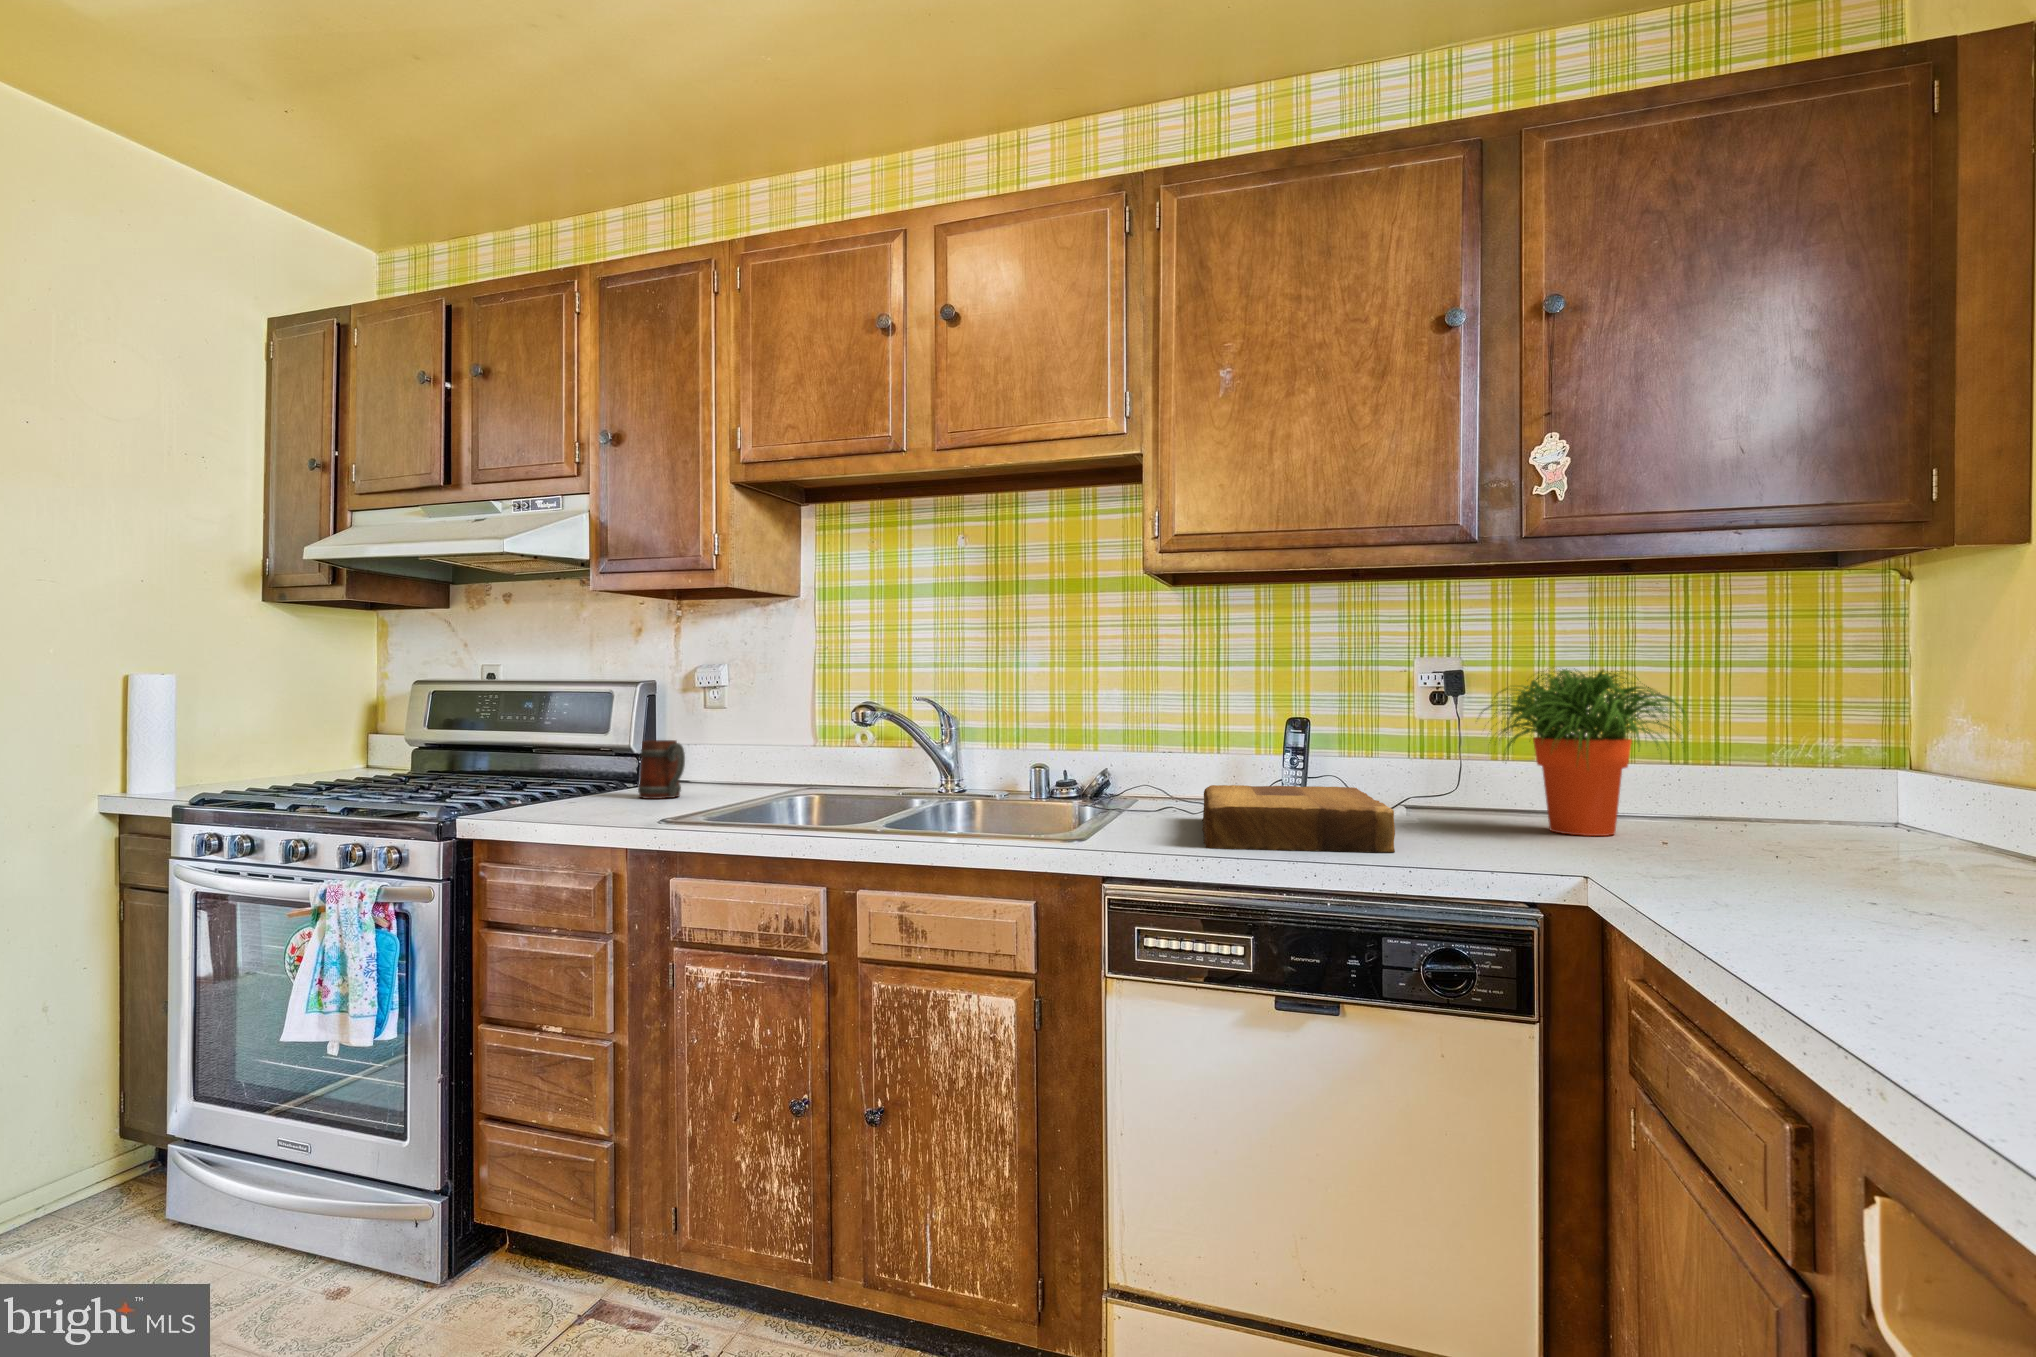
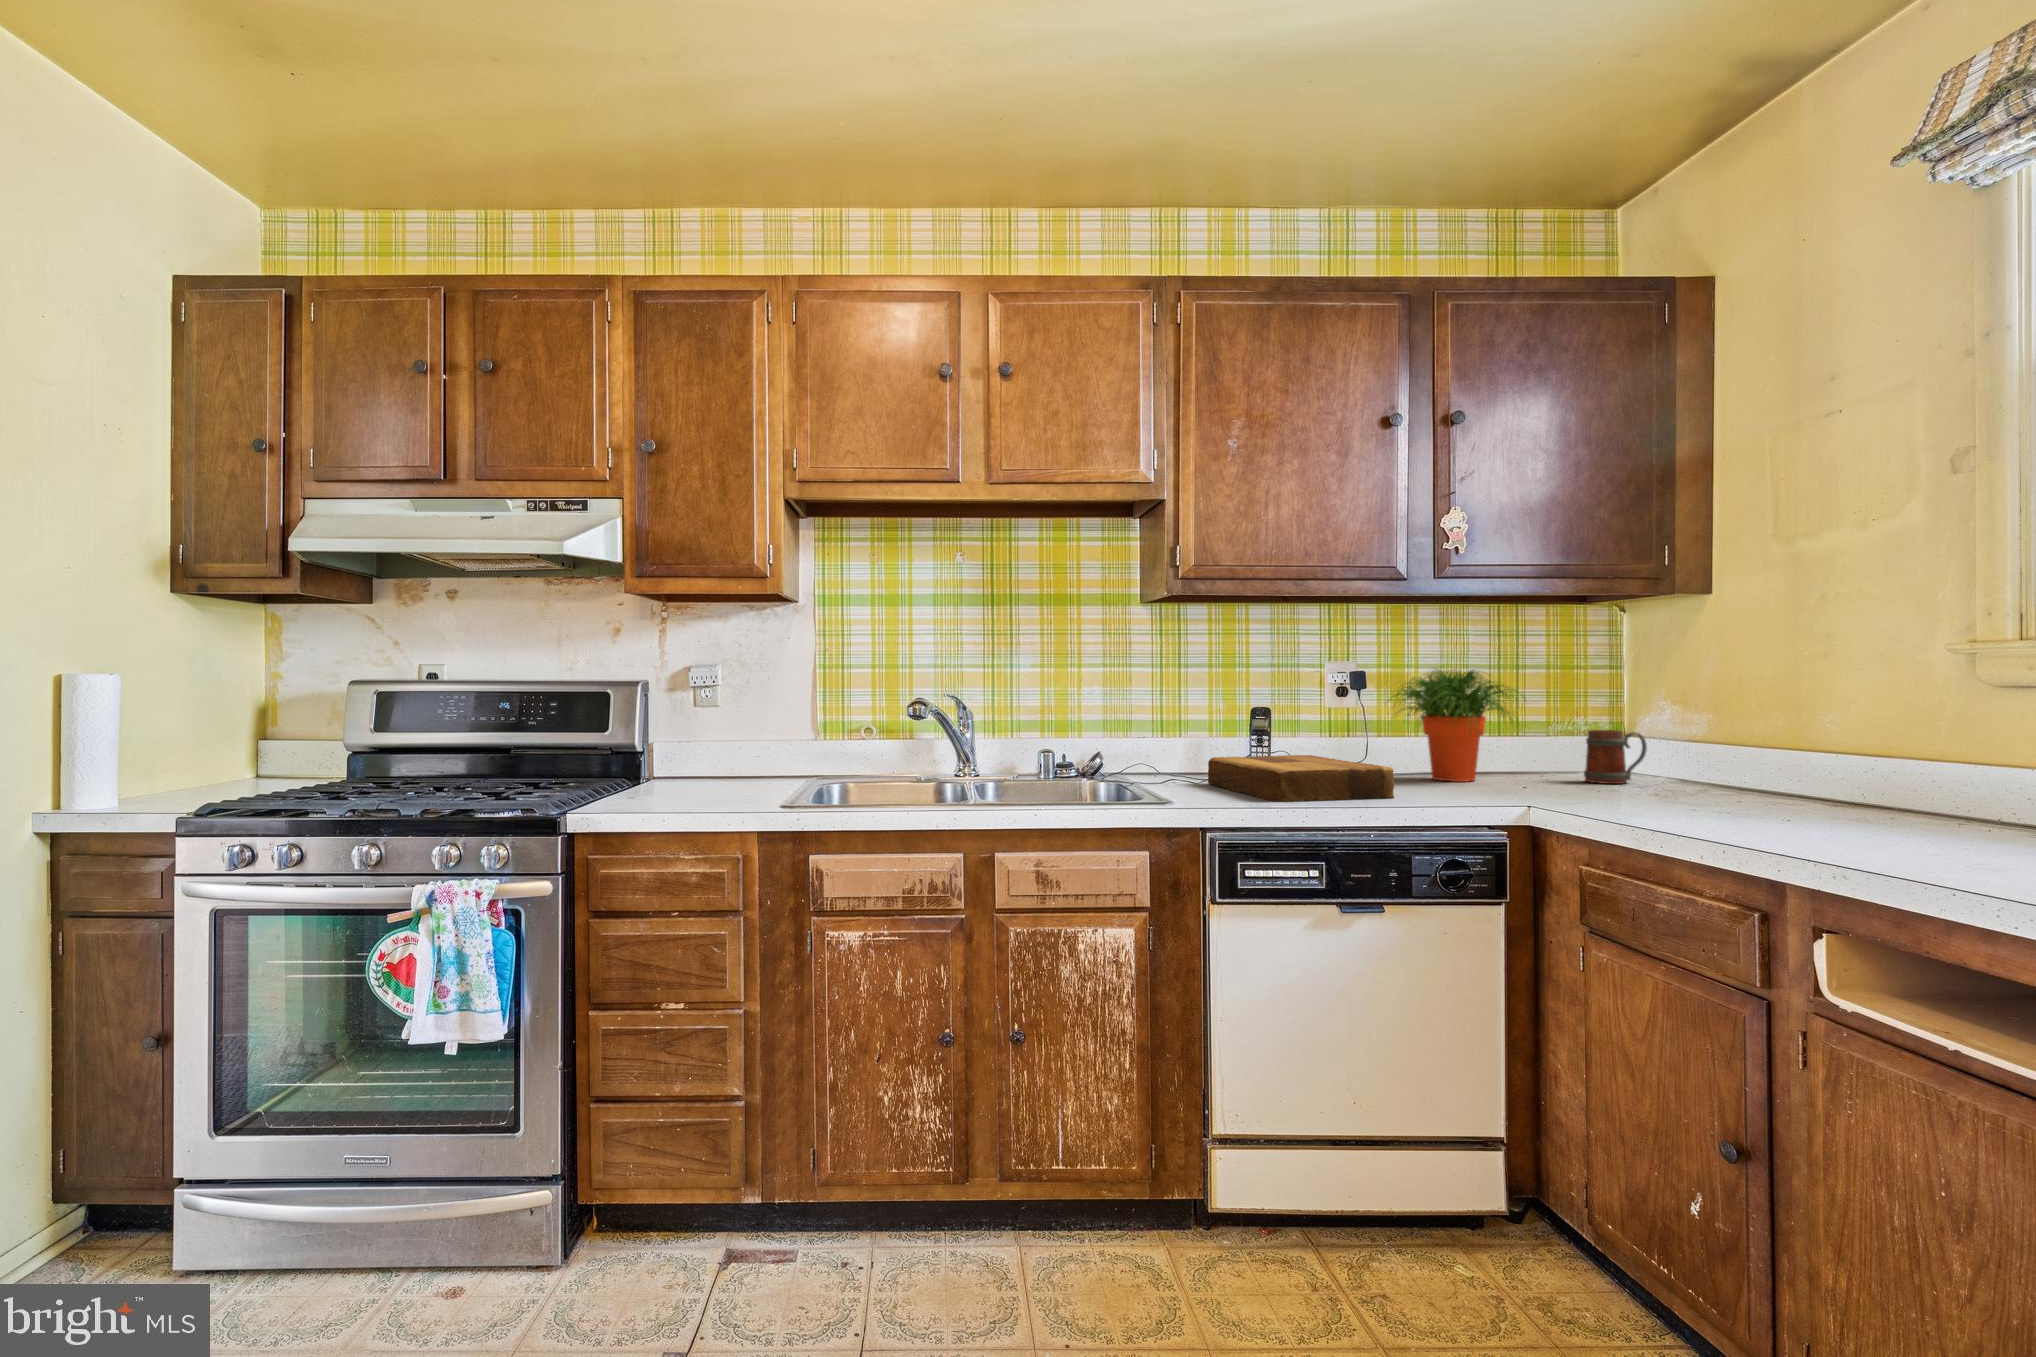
mug: present [638,740,685,799] -> present [1584,730,1647,784]

